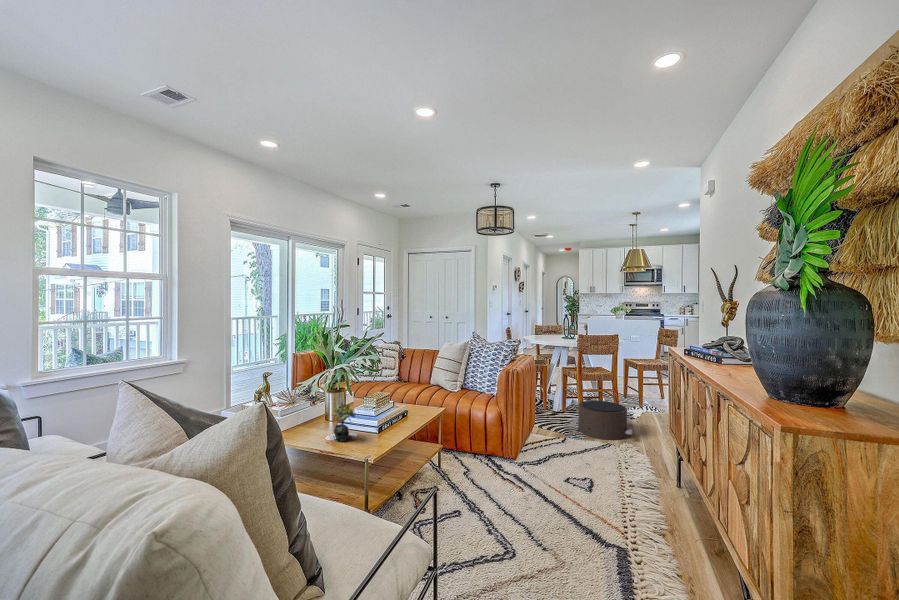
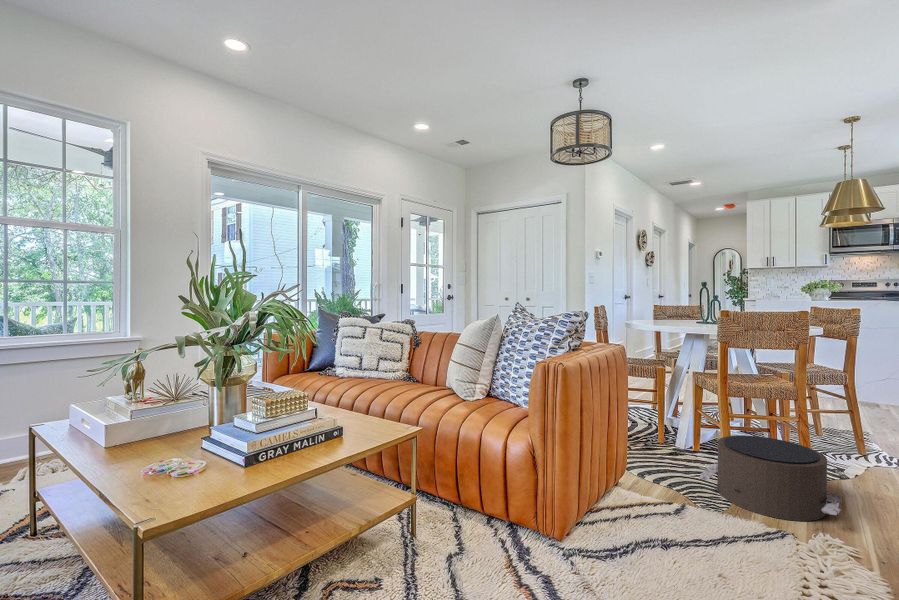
succulent plant: present [332,403,356,442] -> none [137,406,185,482]

